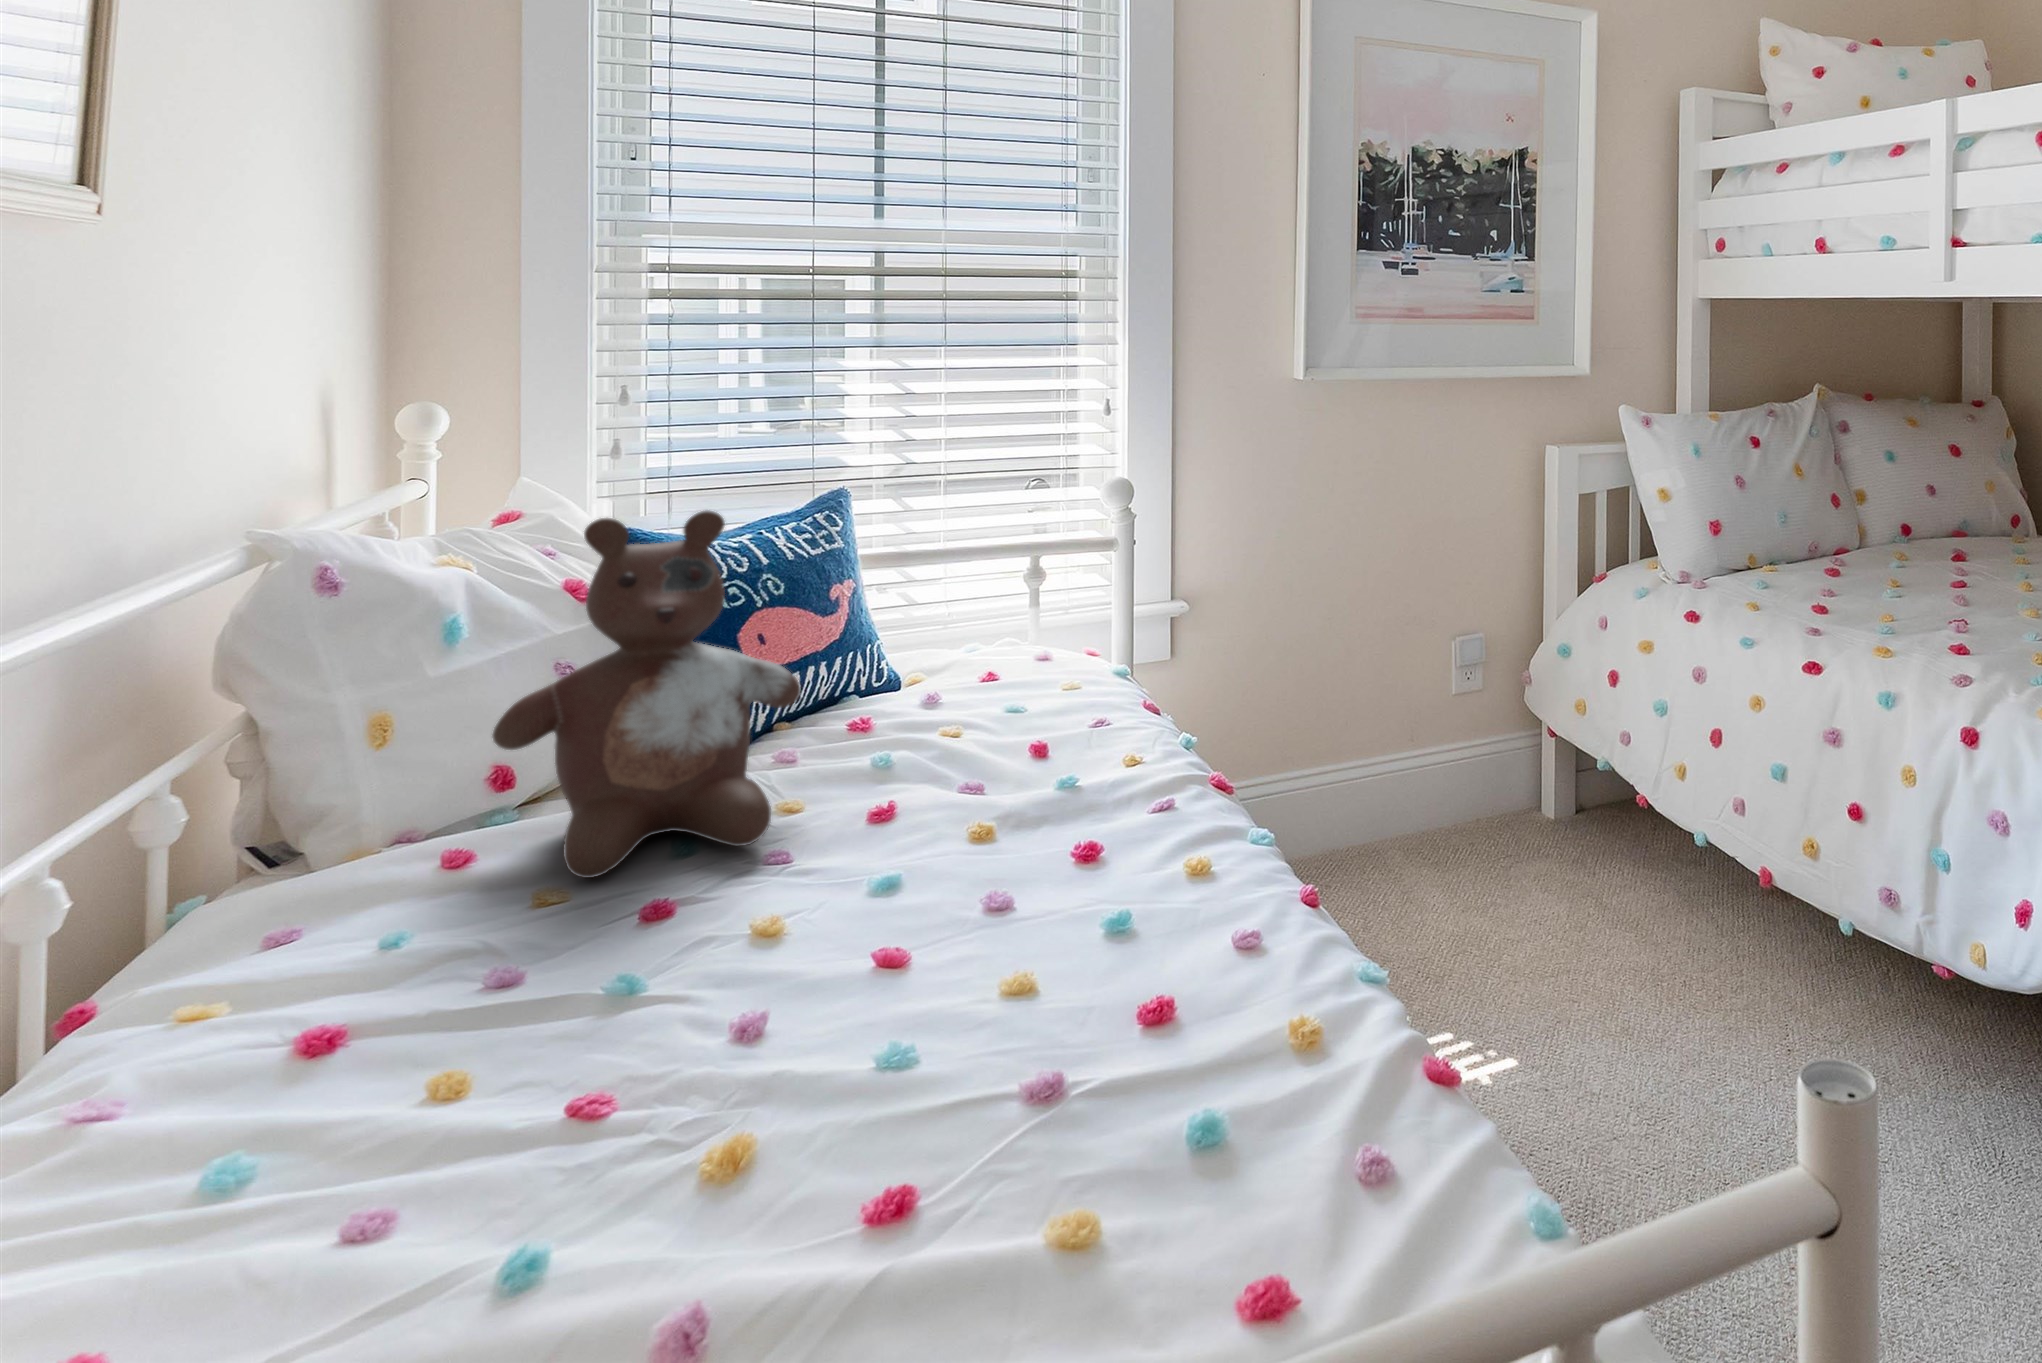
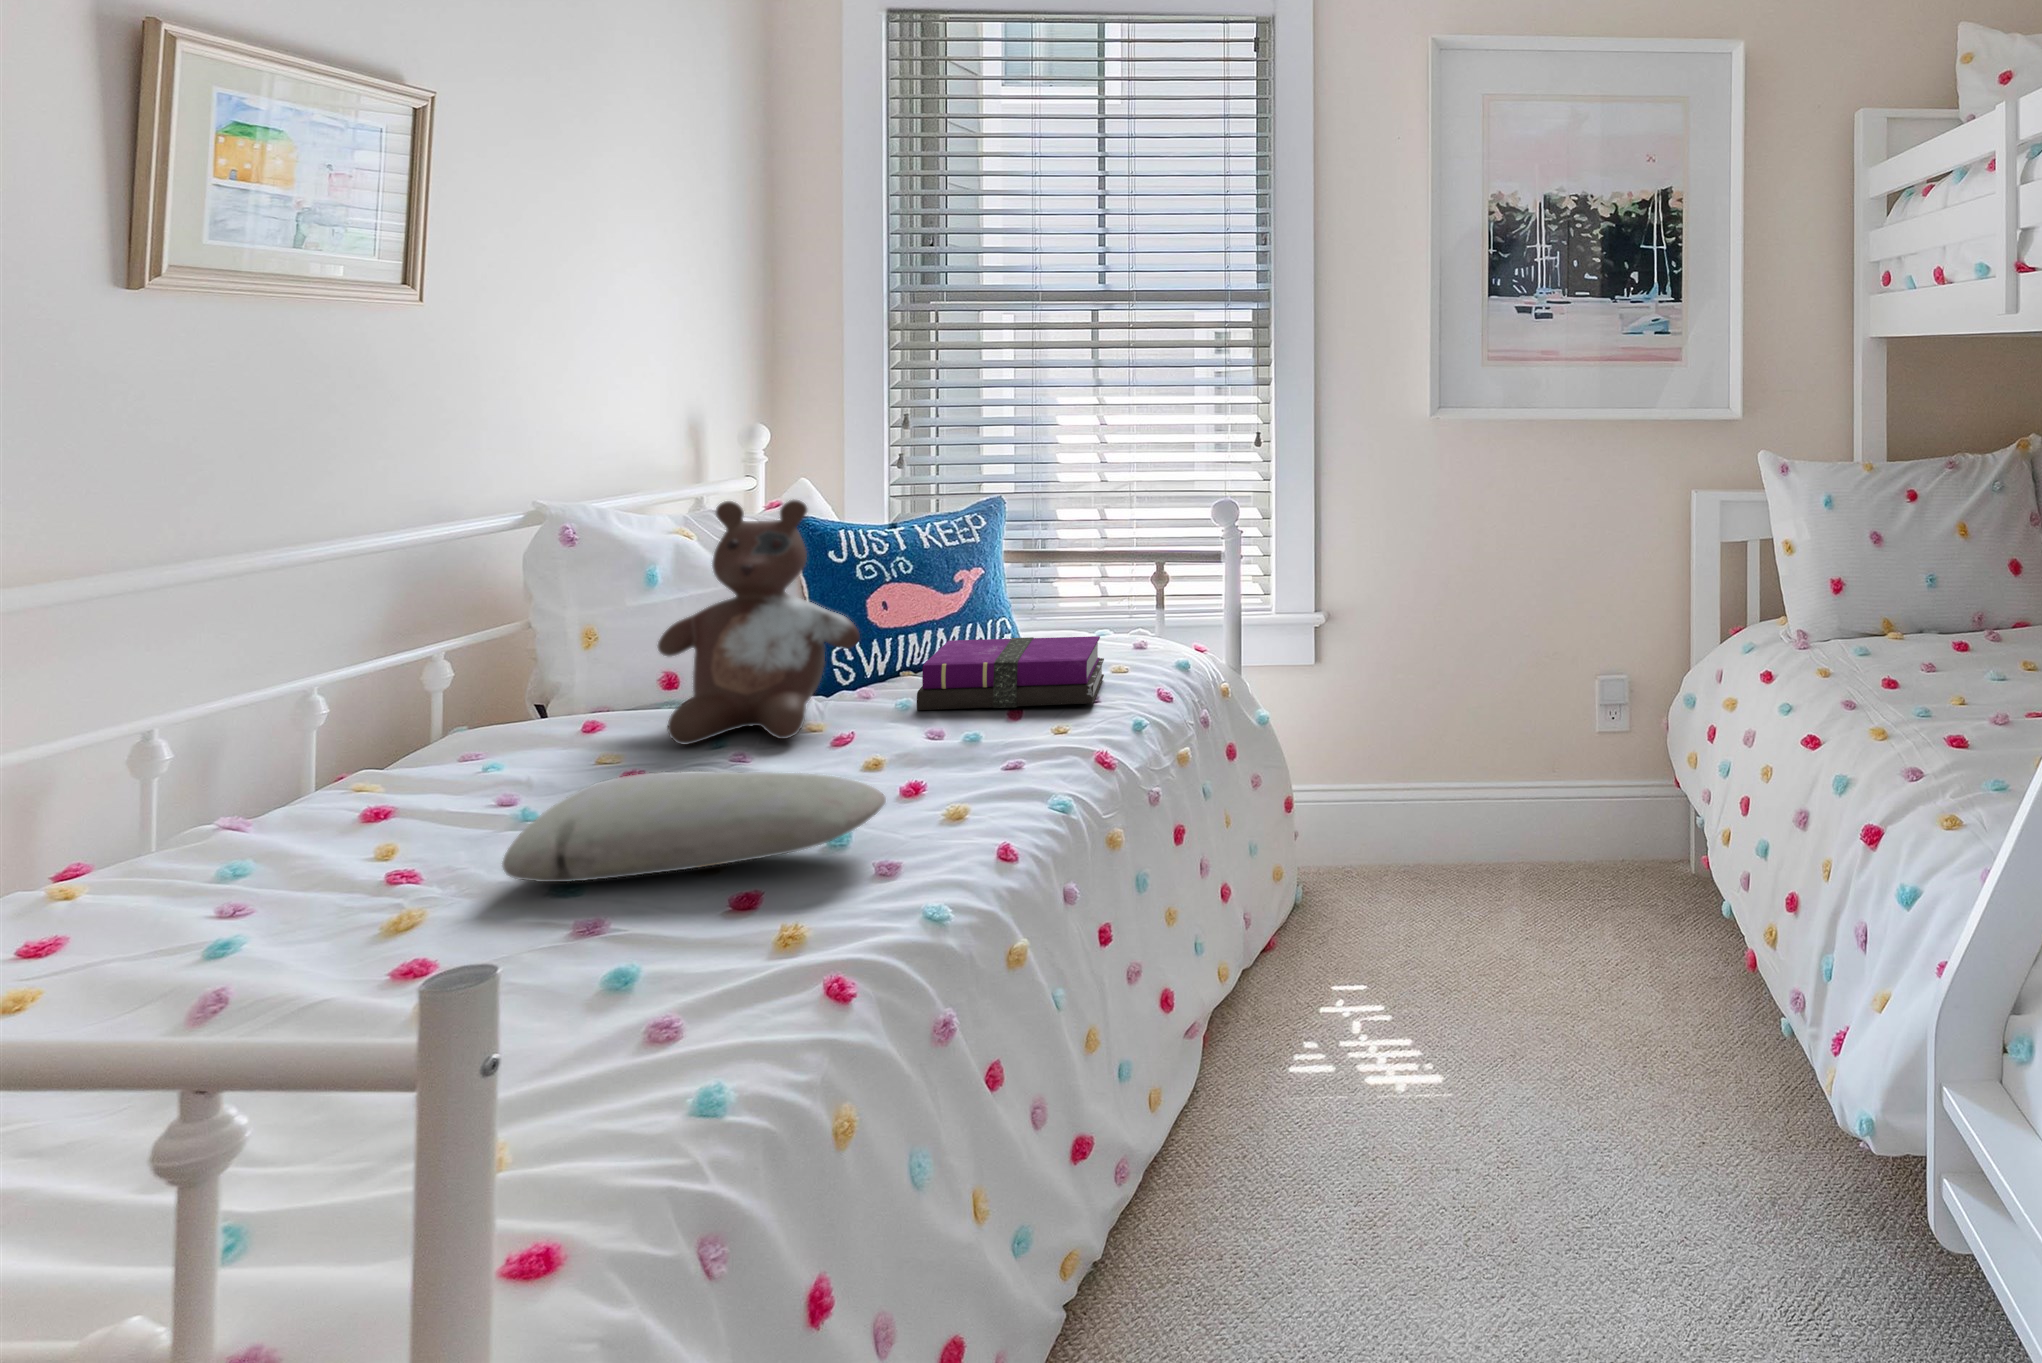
notebook: none [840,652,1091,775] -> present [917,636,1104,710]
pillow: none [618,903,1142,1175] -> present [503,771,886,882]

